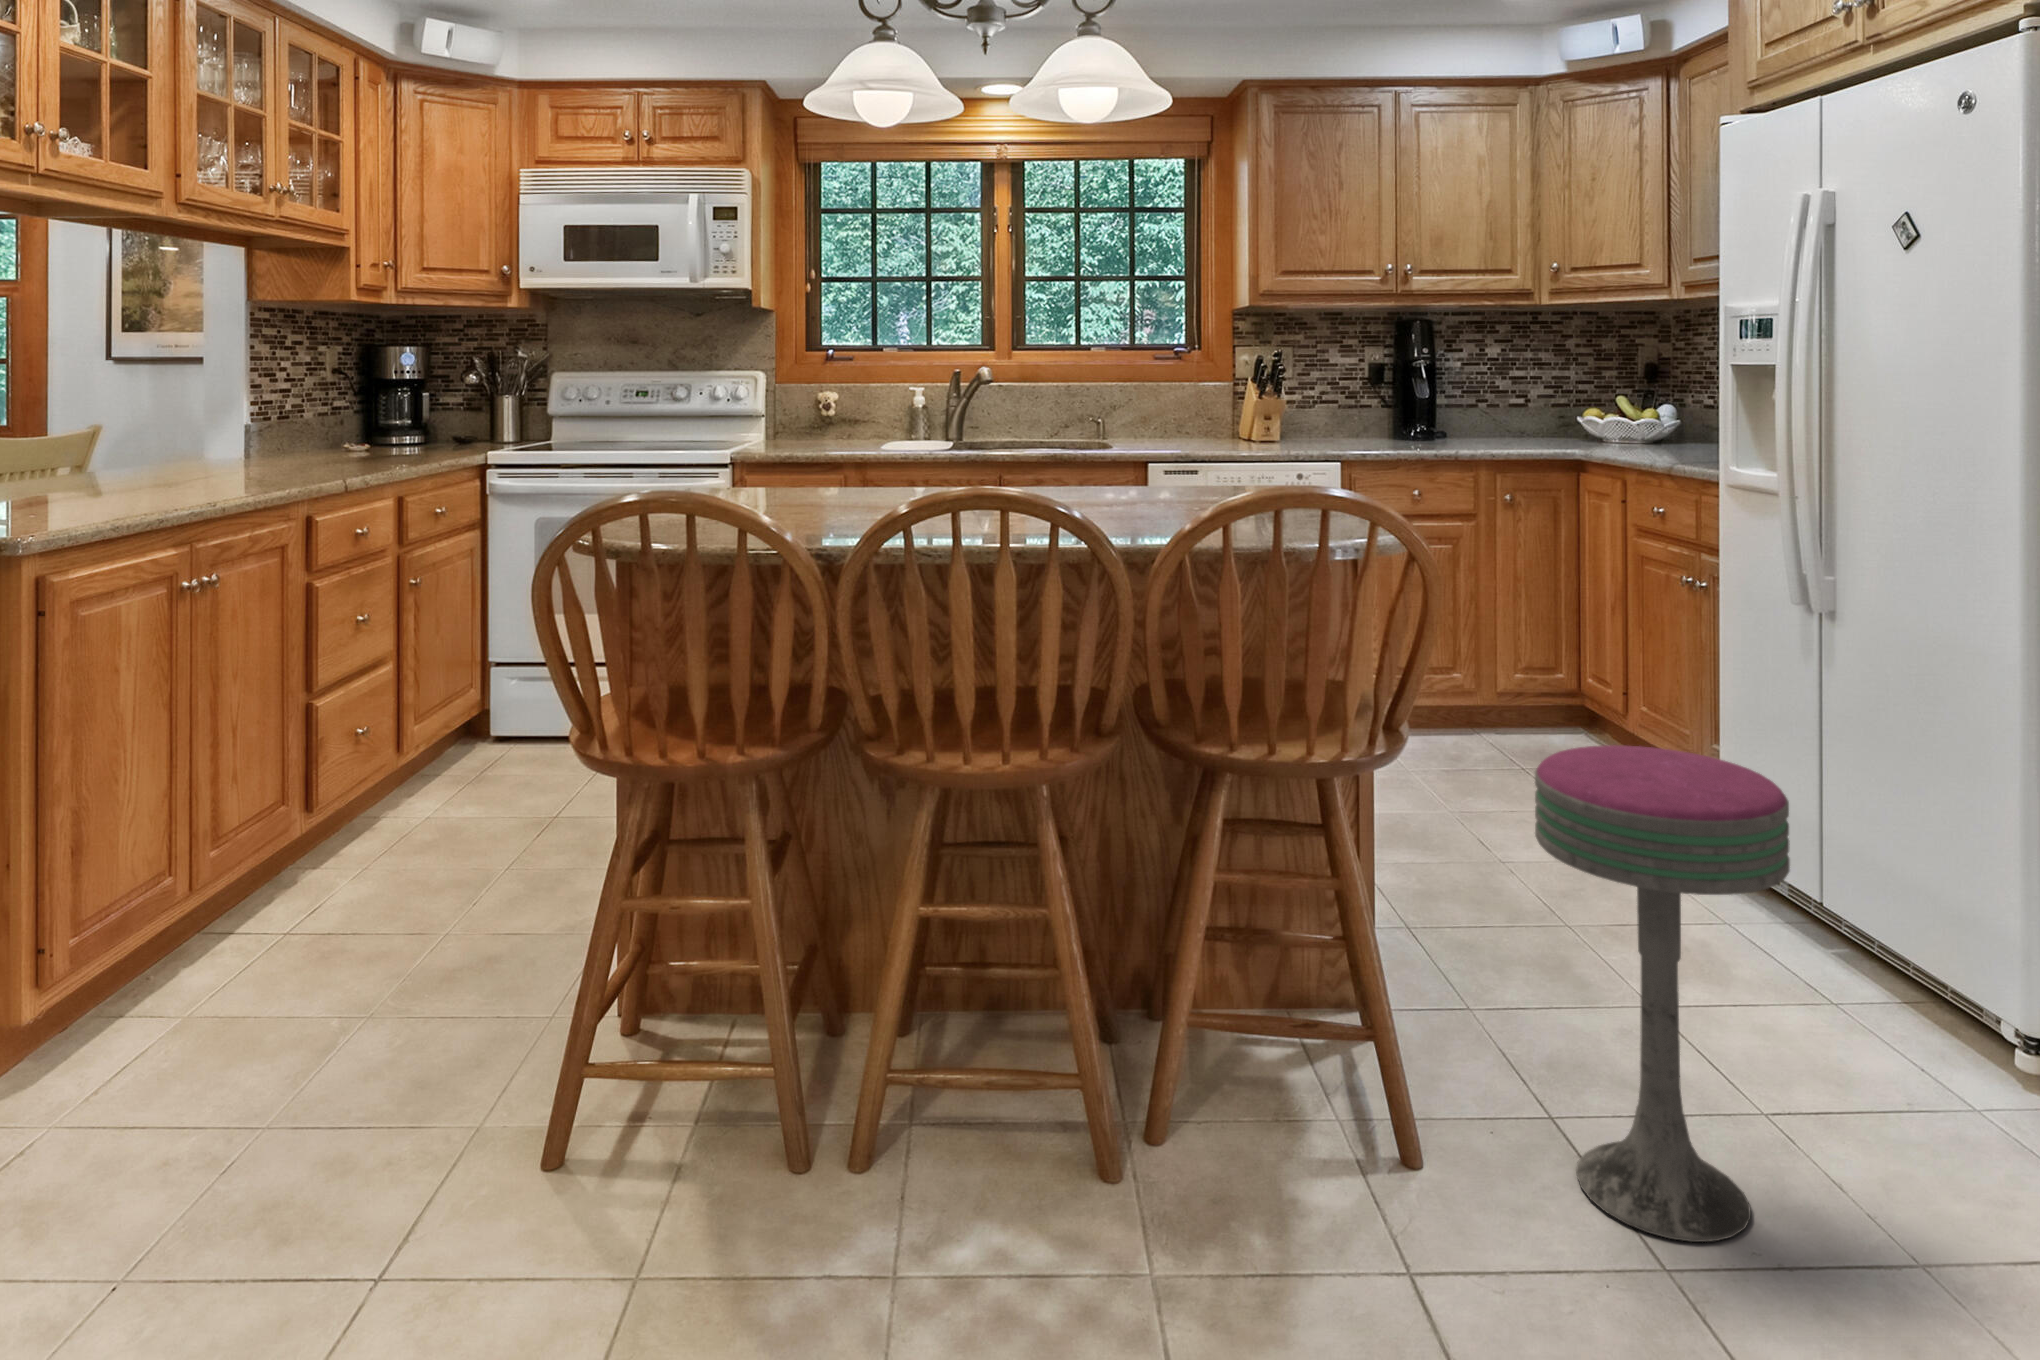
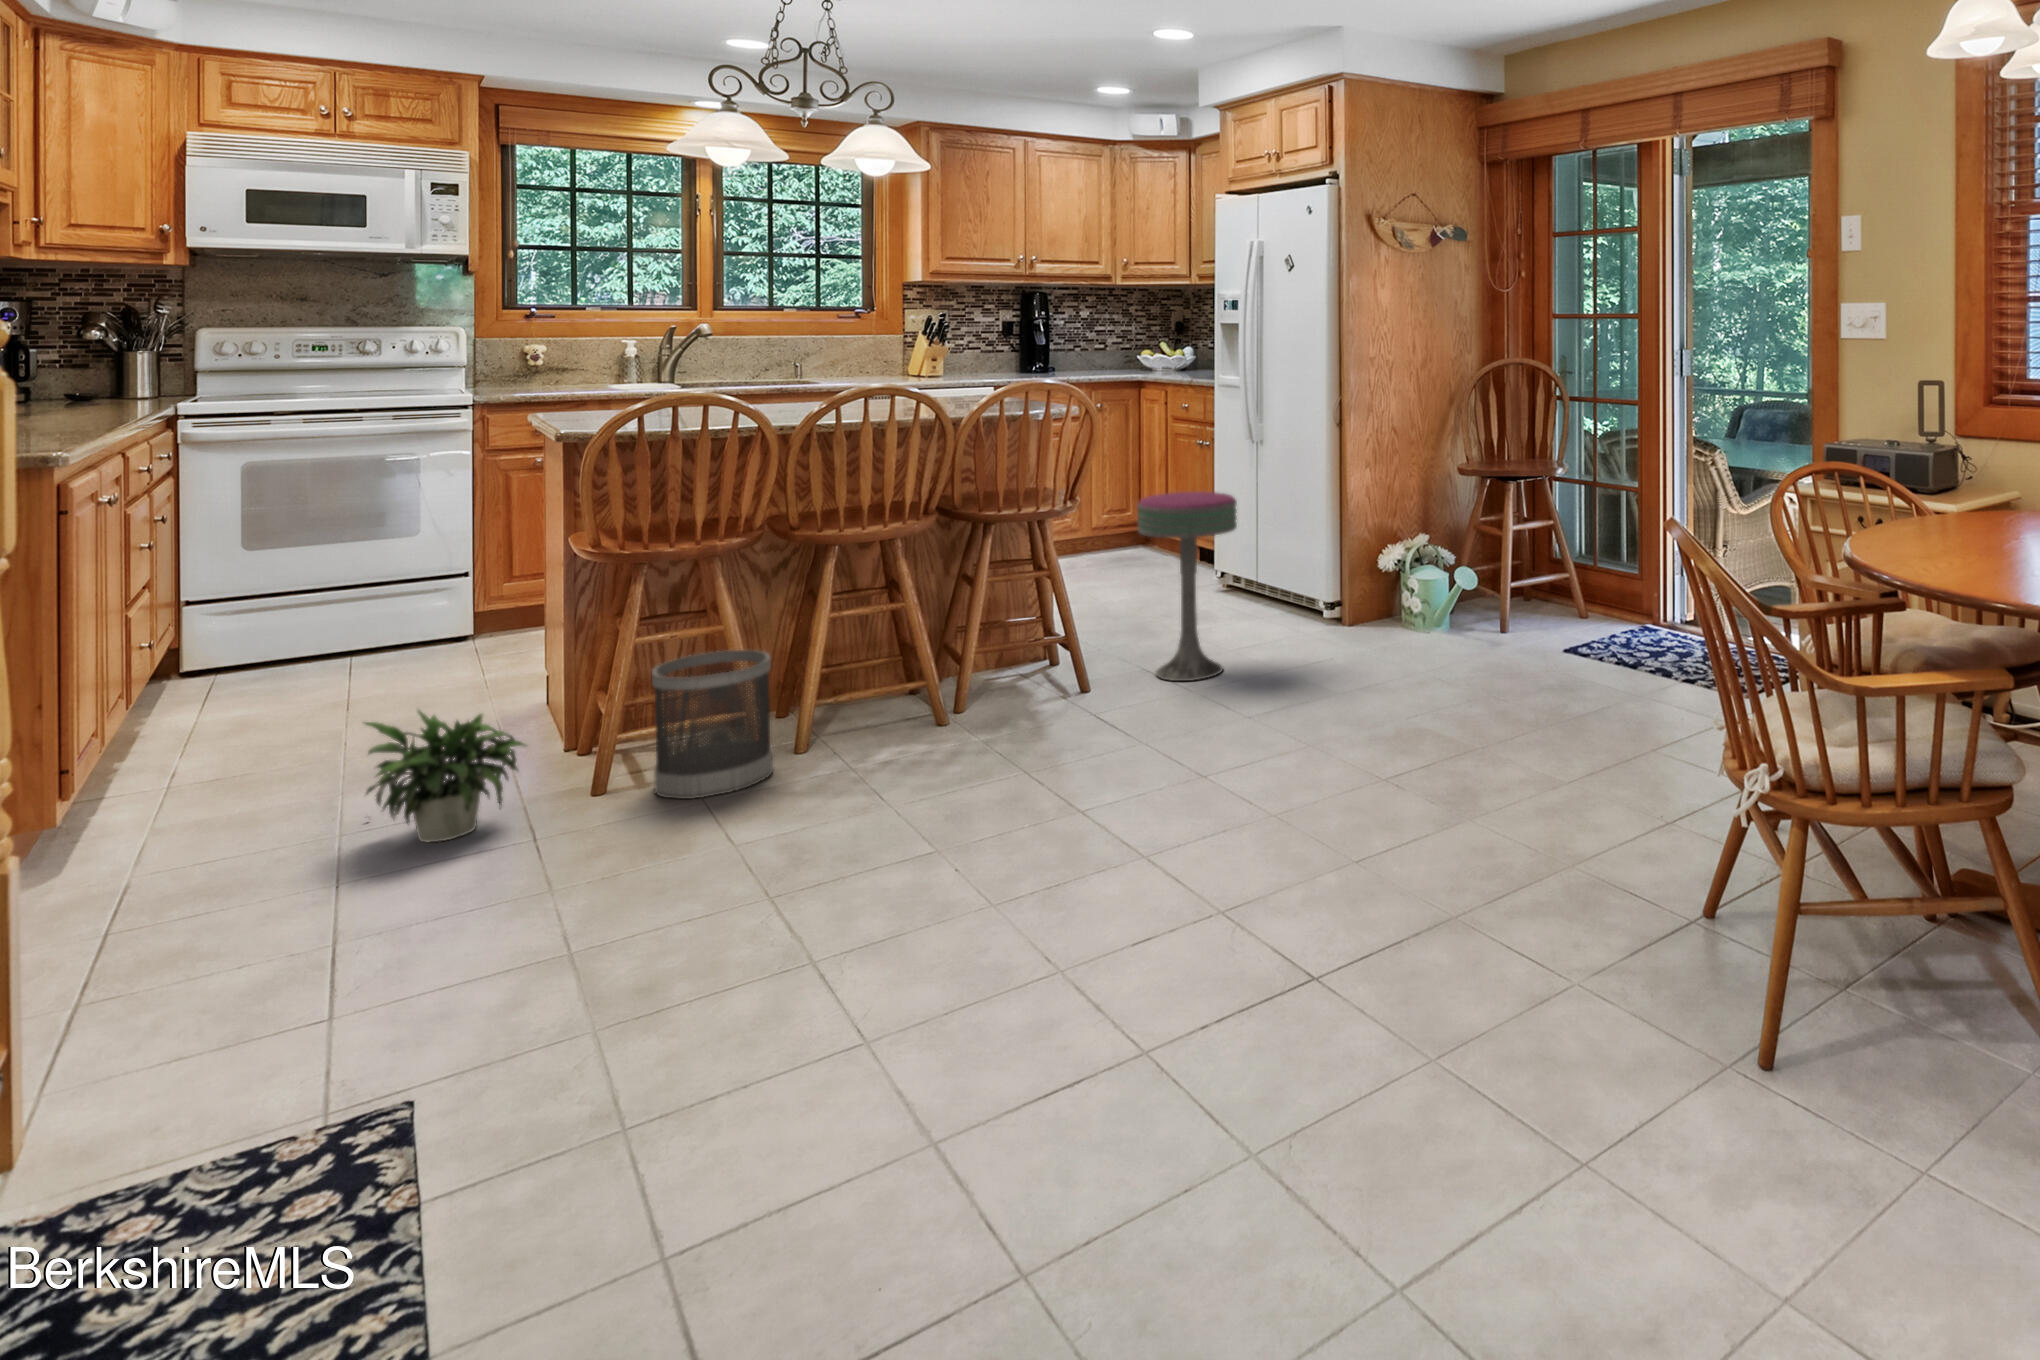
wastebasket: none [575,969,779,1303] -> present [652,650,773,799]
potted plant: none [167,990,411,1255] -> present [365,711,526,842]

